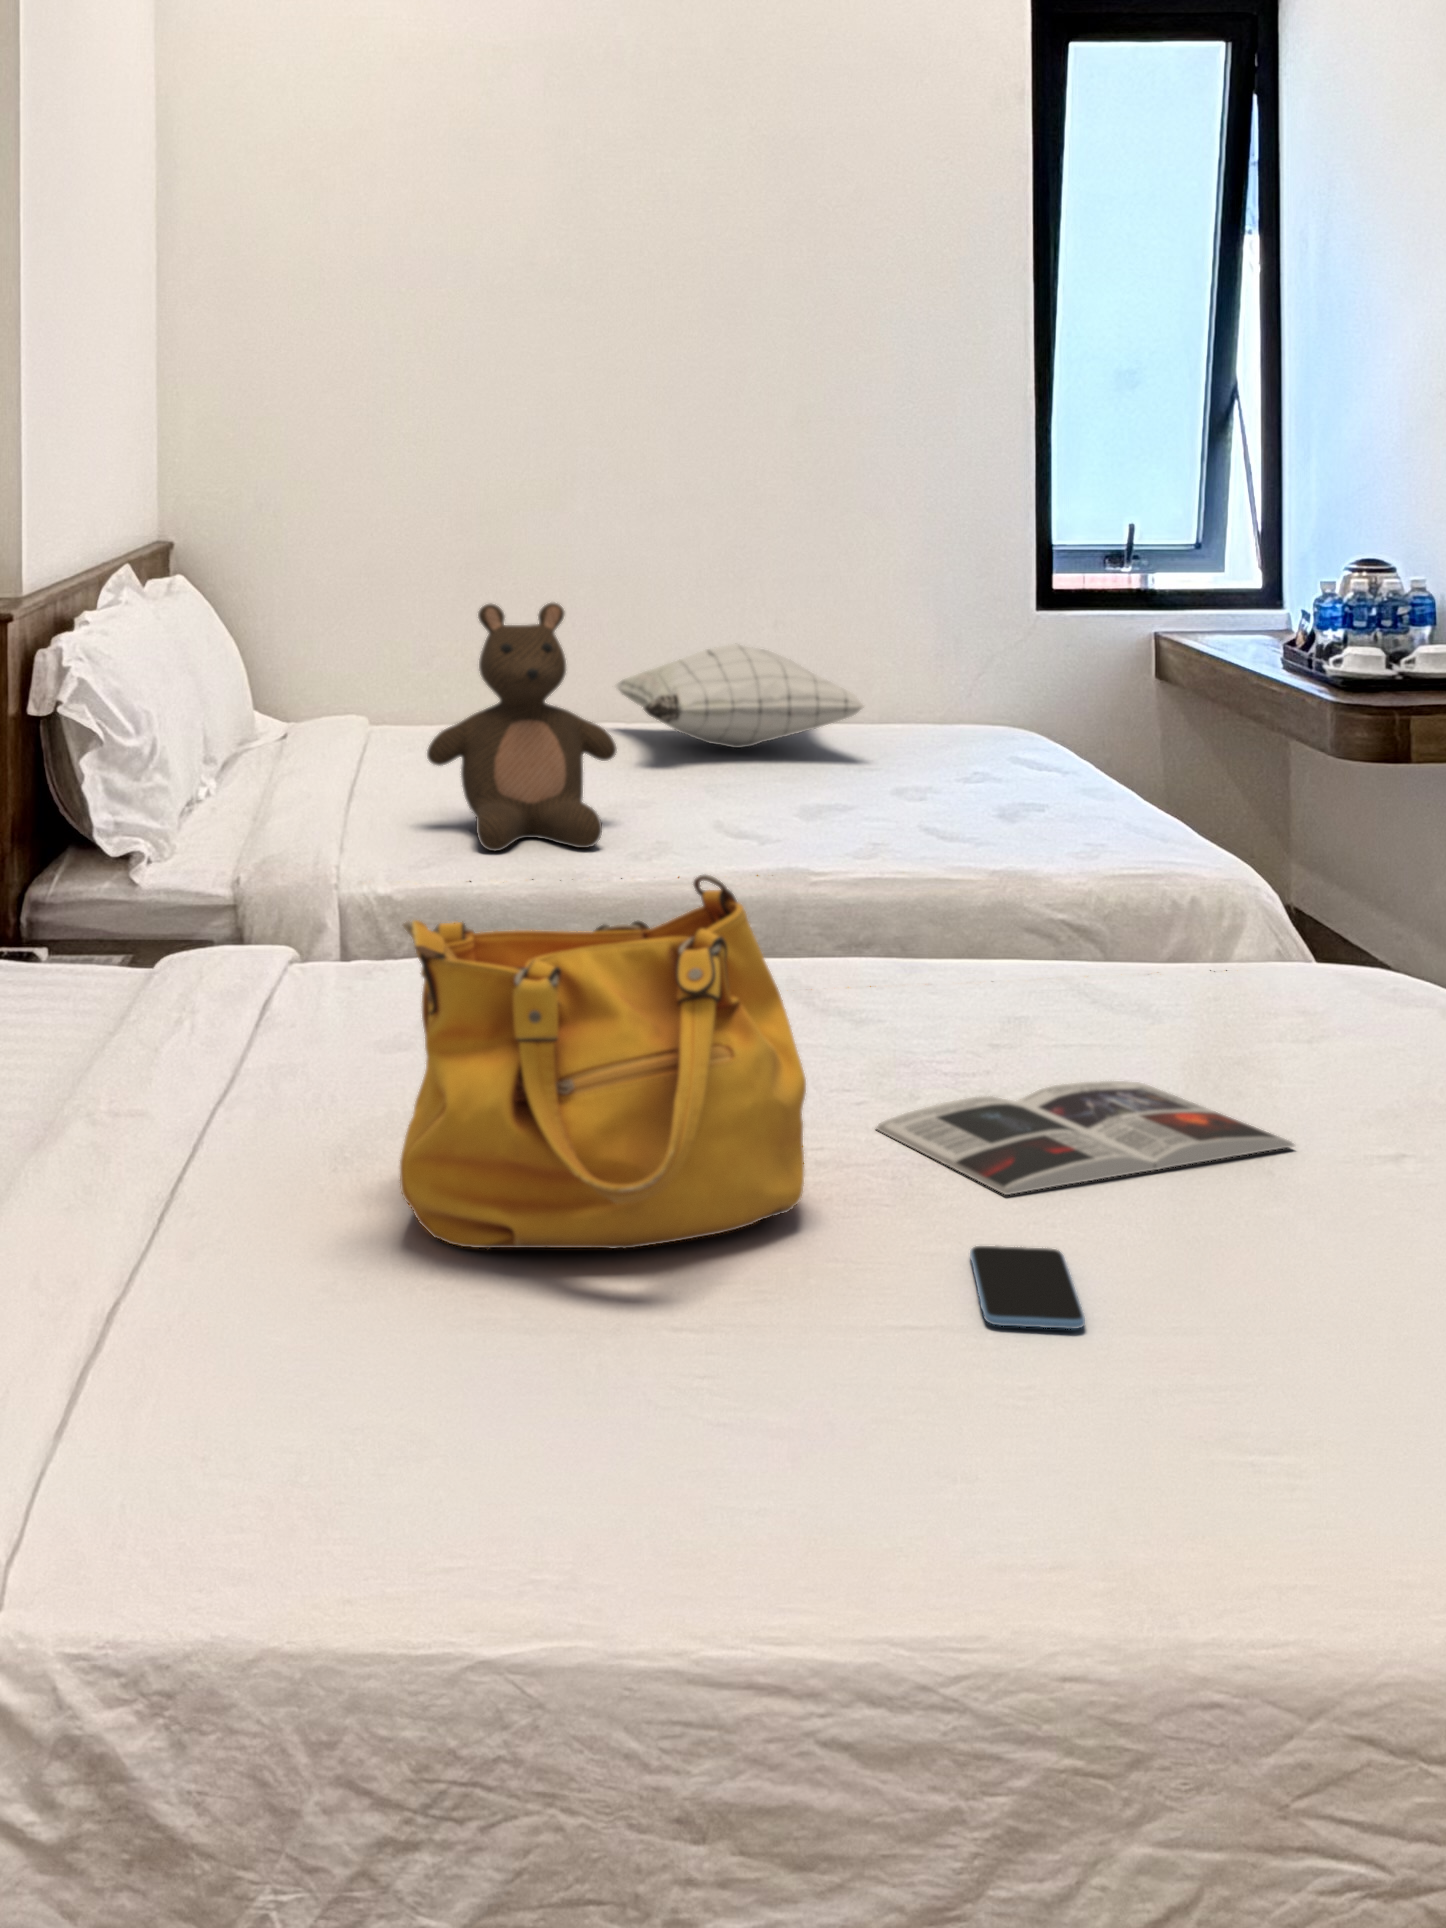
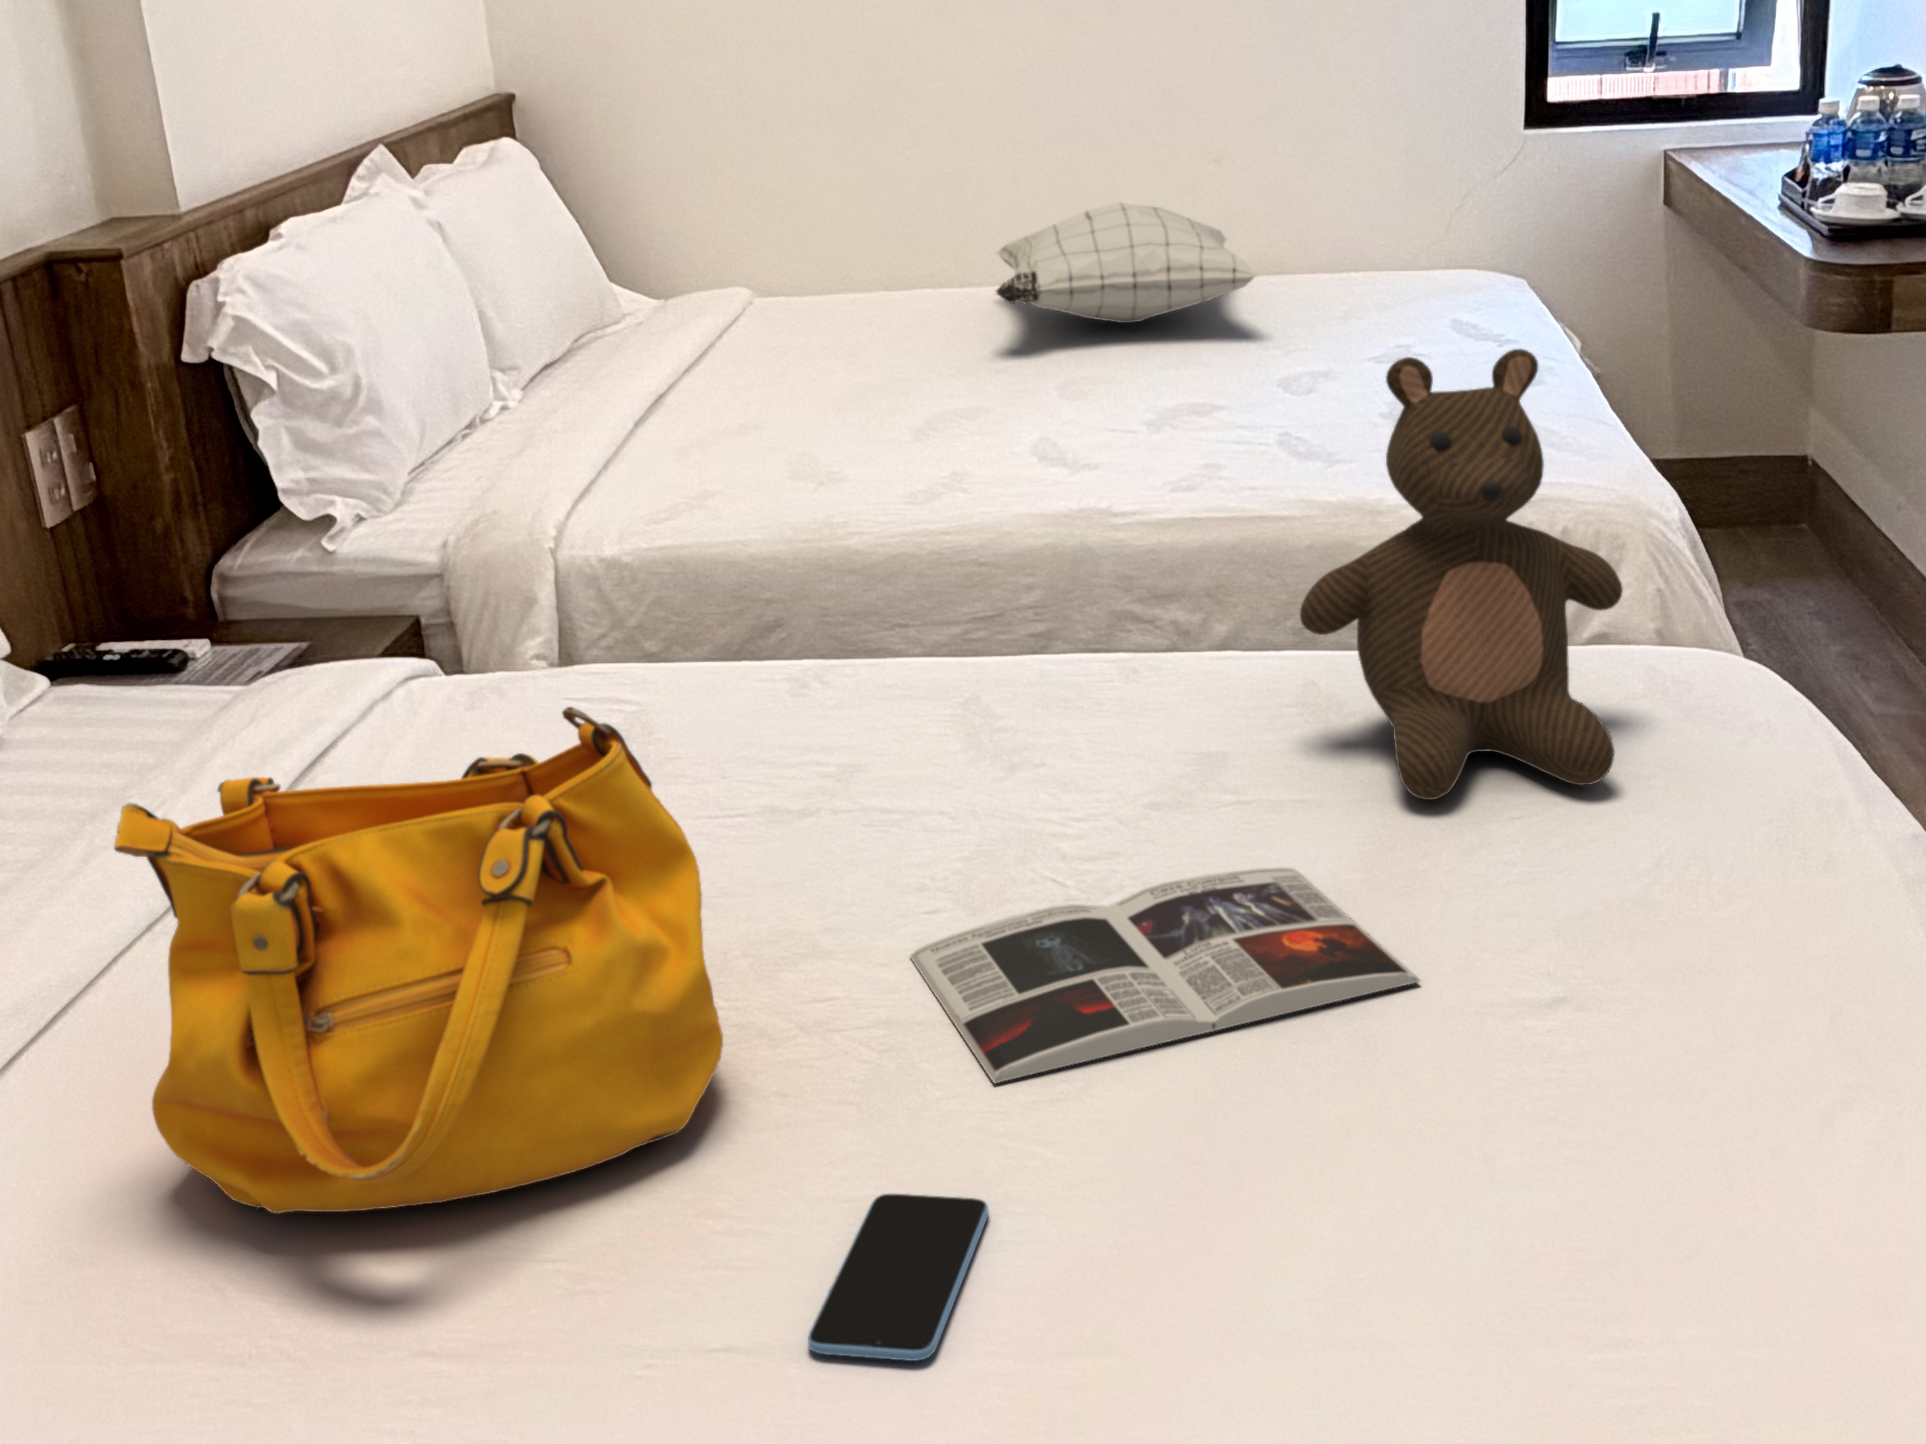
stuffed bear: present [427,603,616,851] -> present [1300,349,1623,800]

